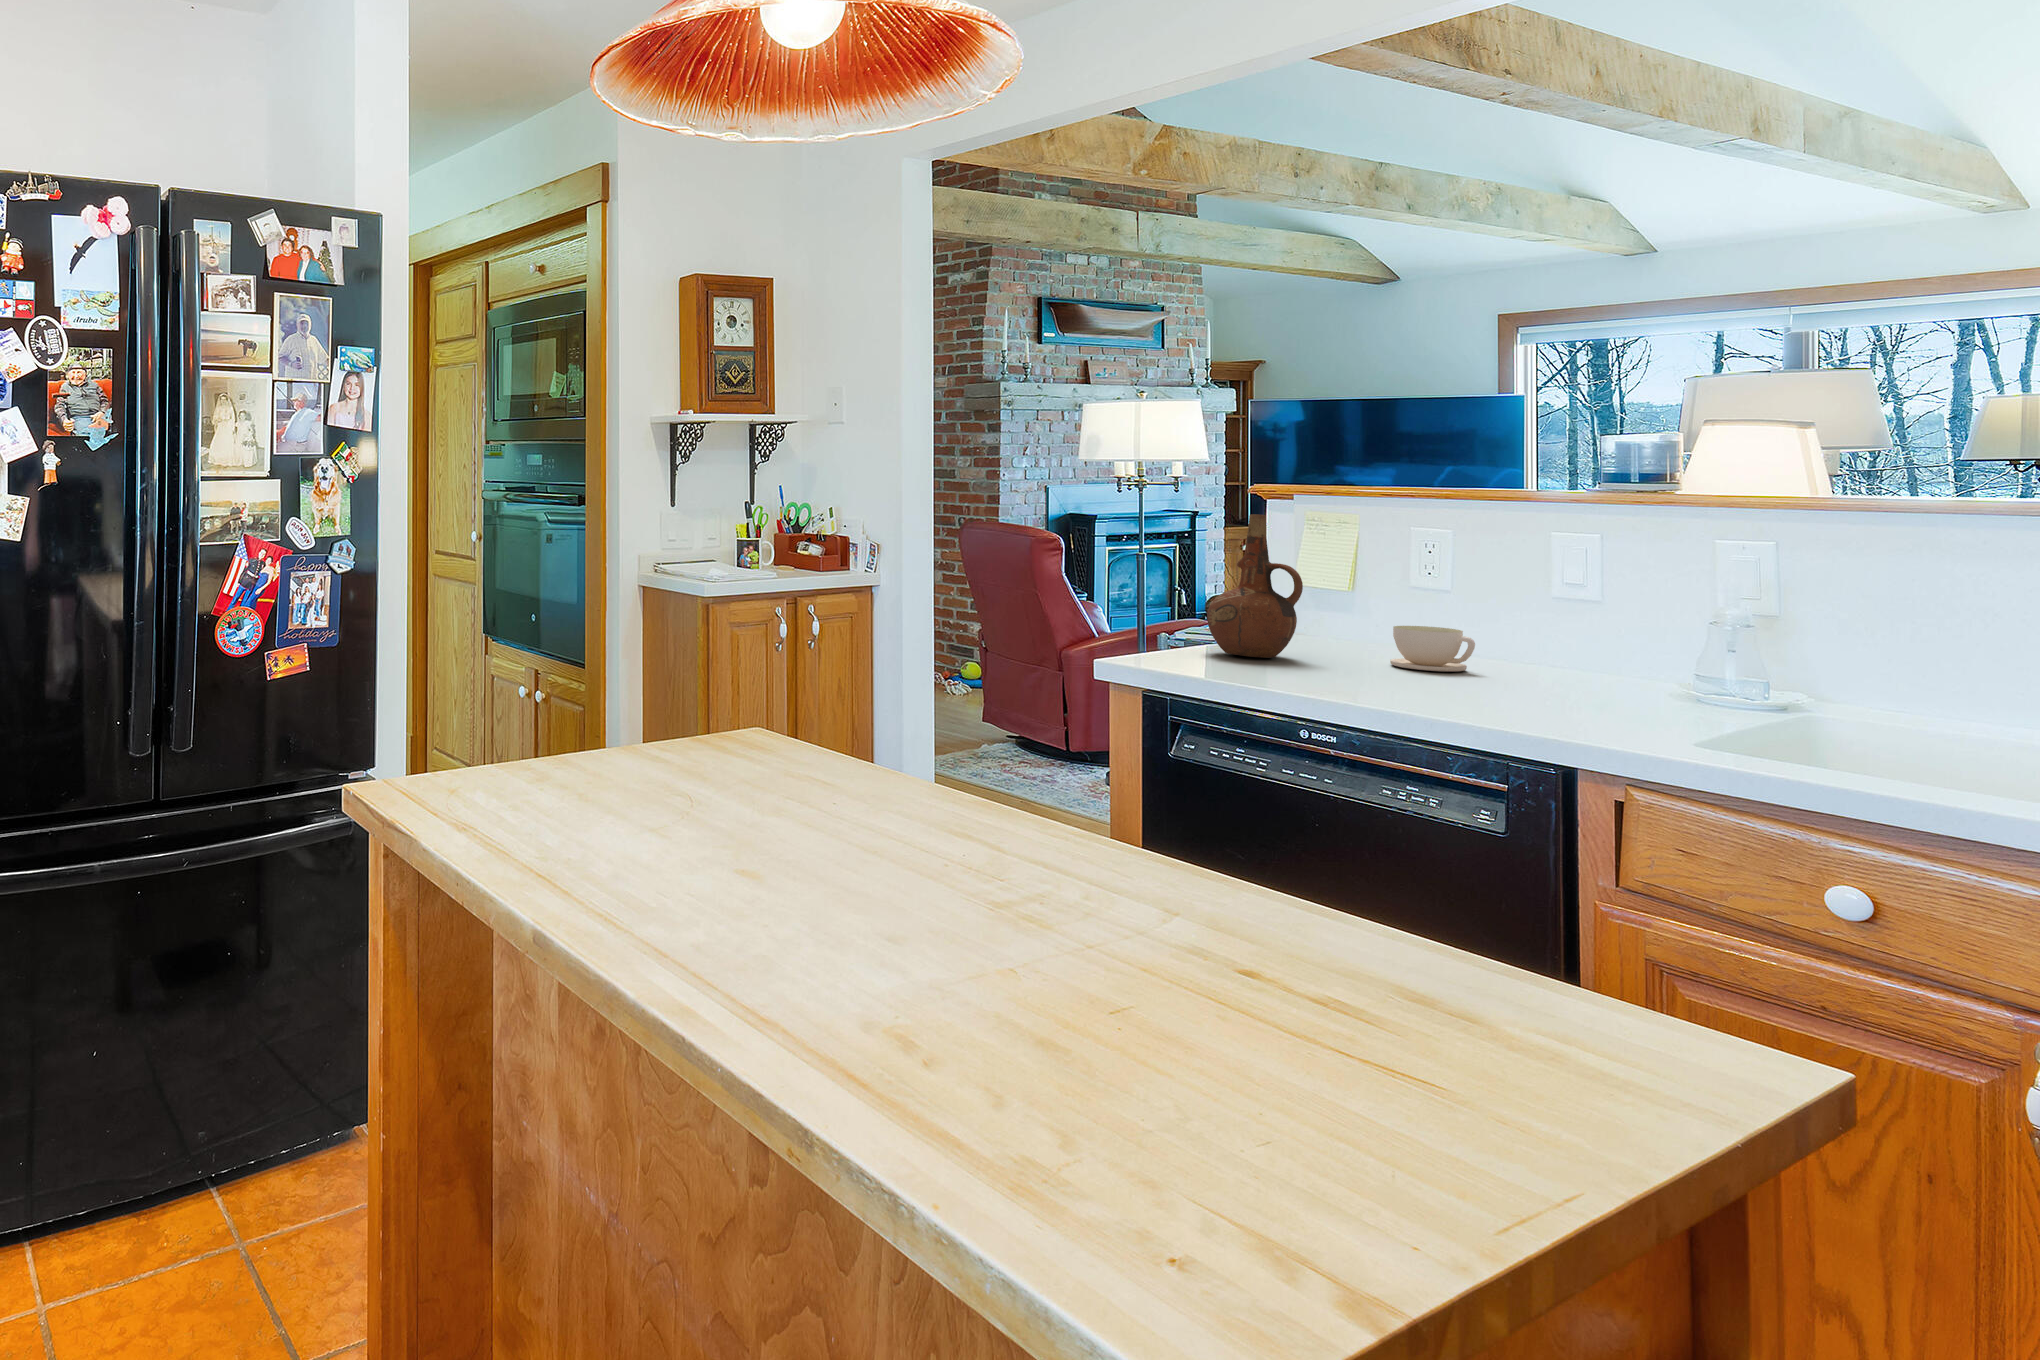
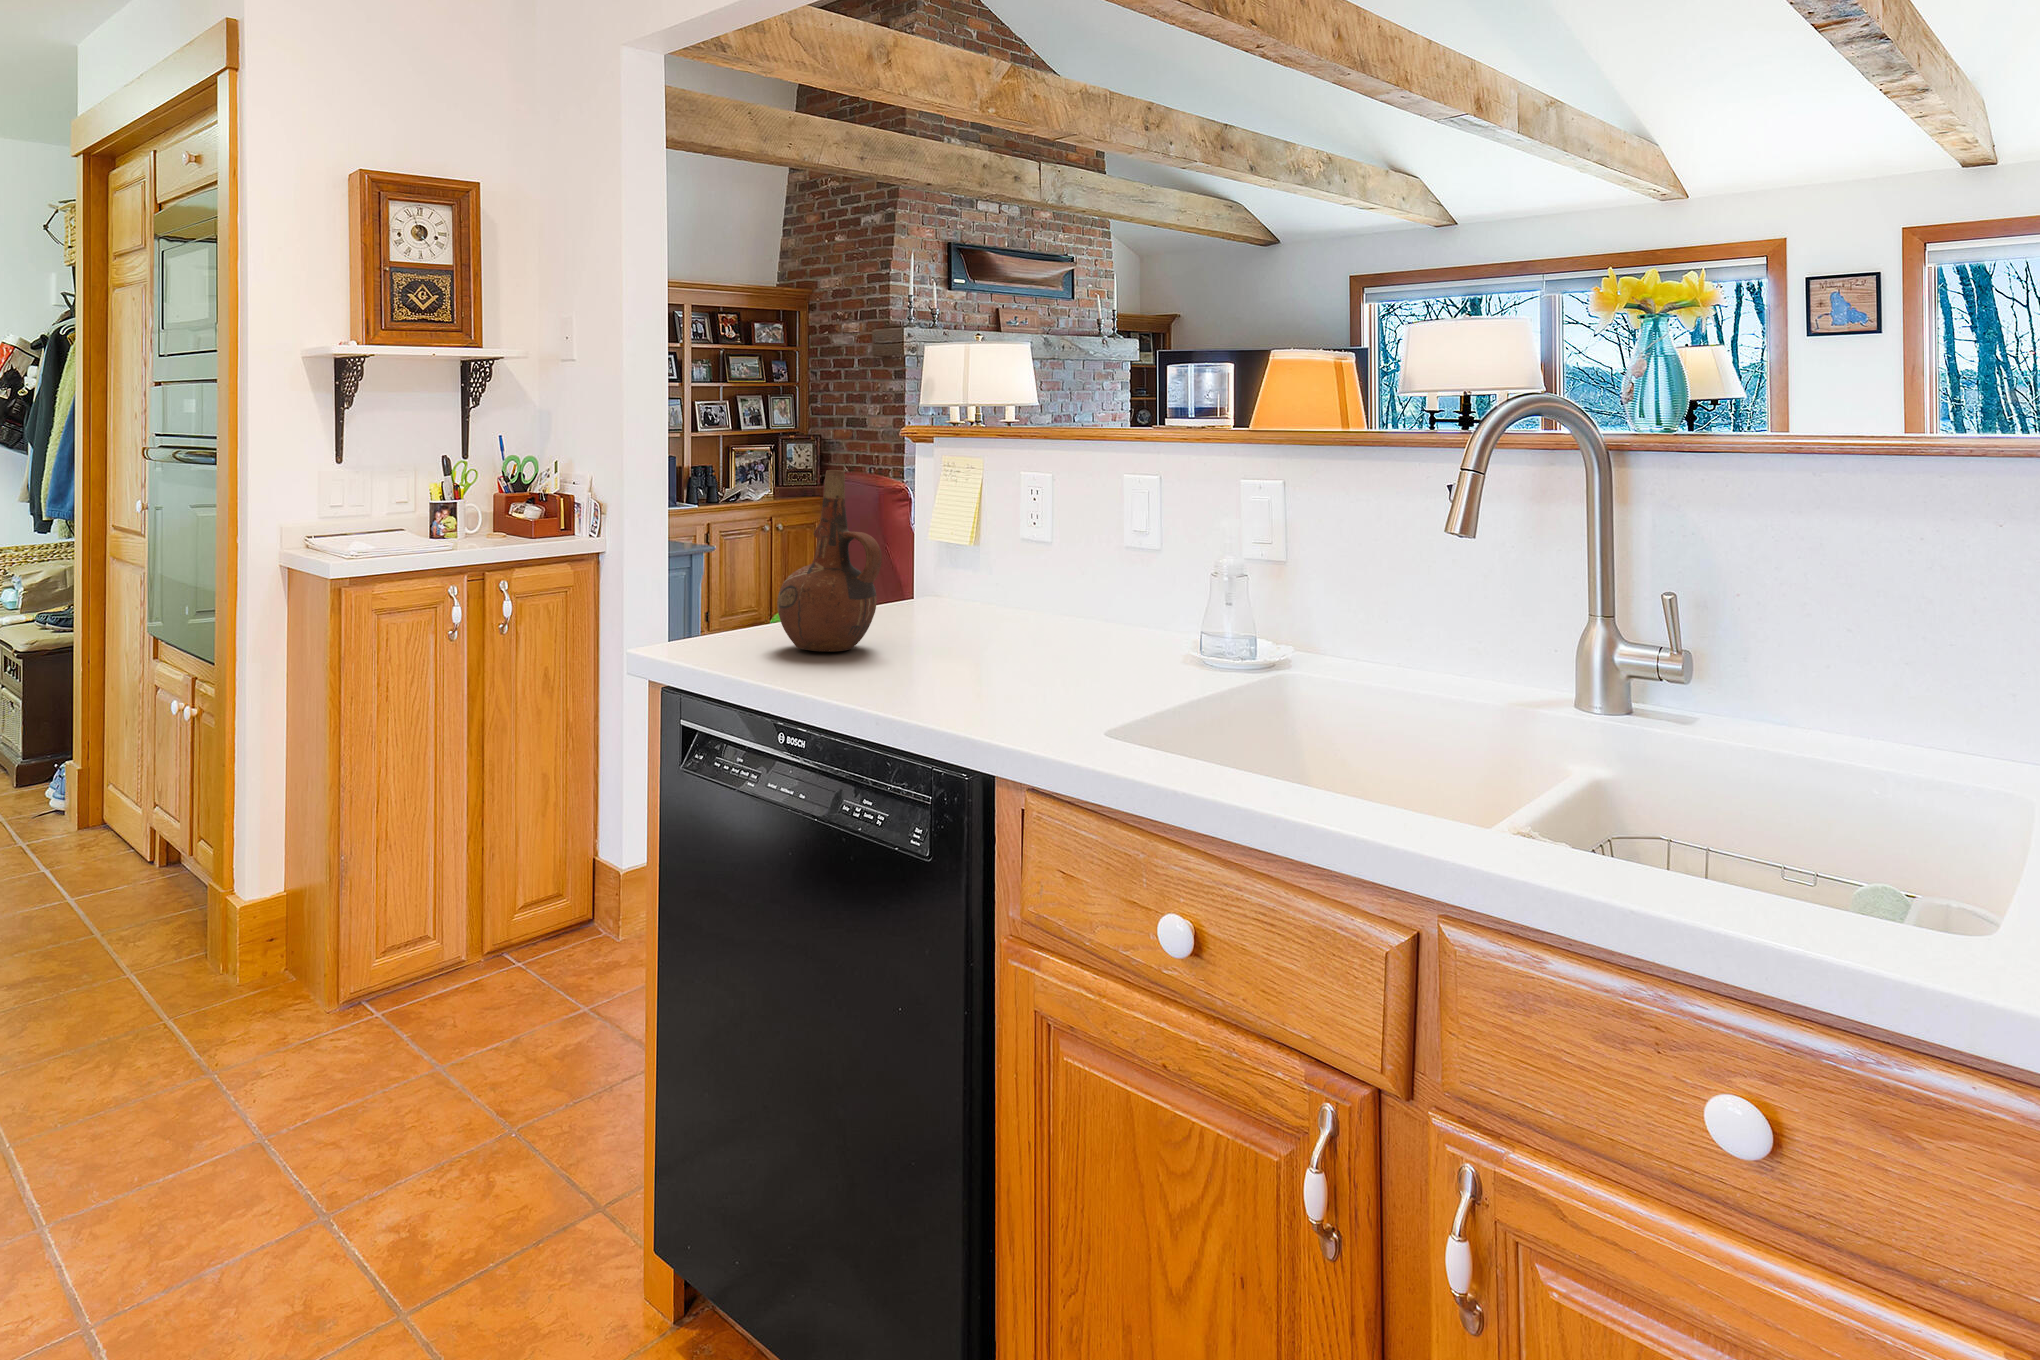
coffee cup: present [1390,626,1475,672] -> none [973,604,1054,662]

